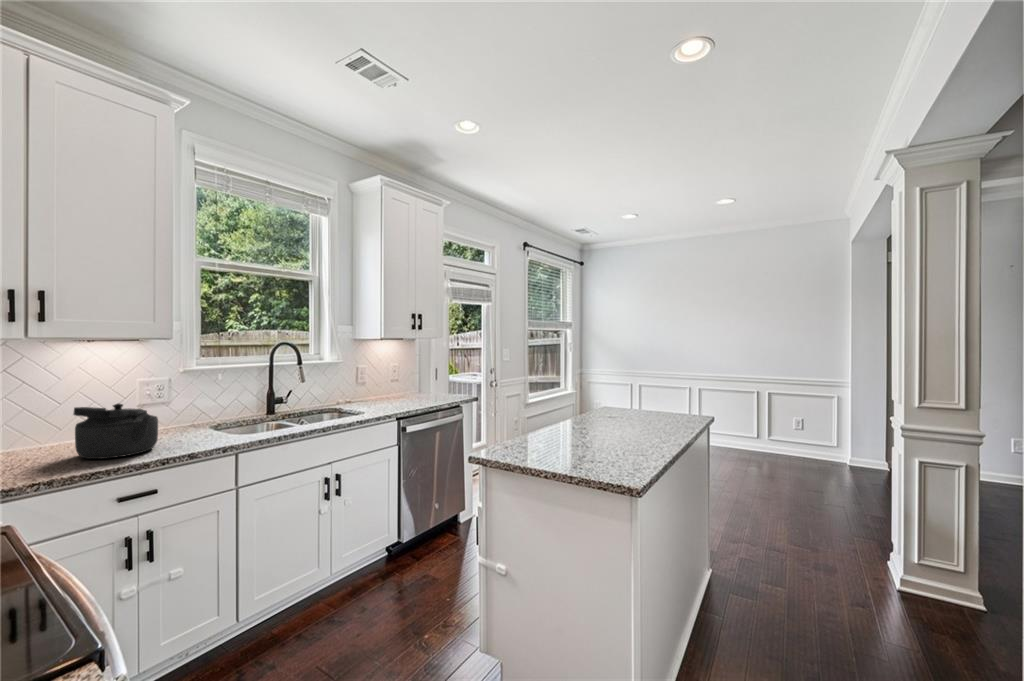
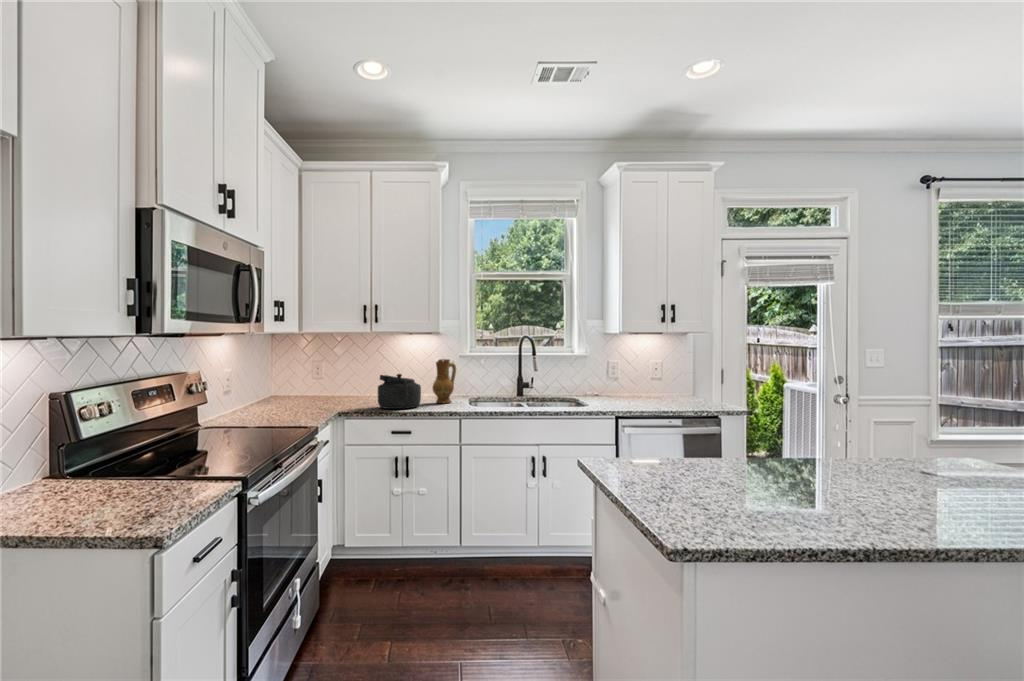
ceramic jug: none [158,376,194,436] -> present [433,359,456,403]

